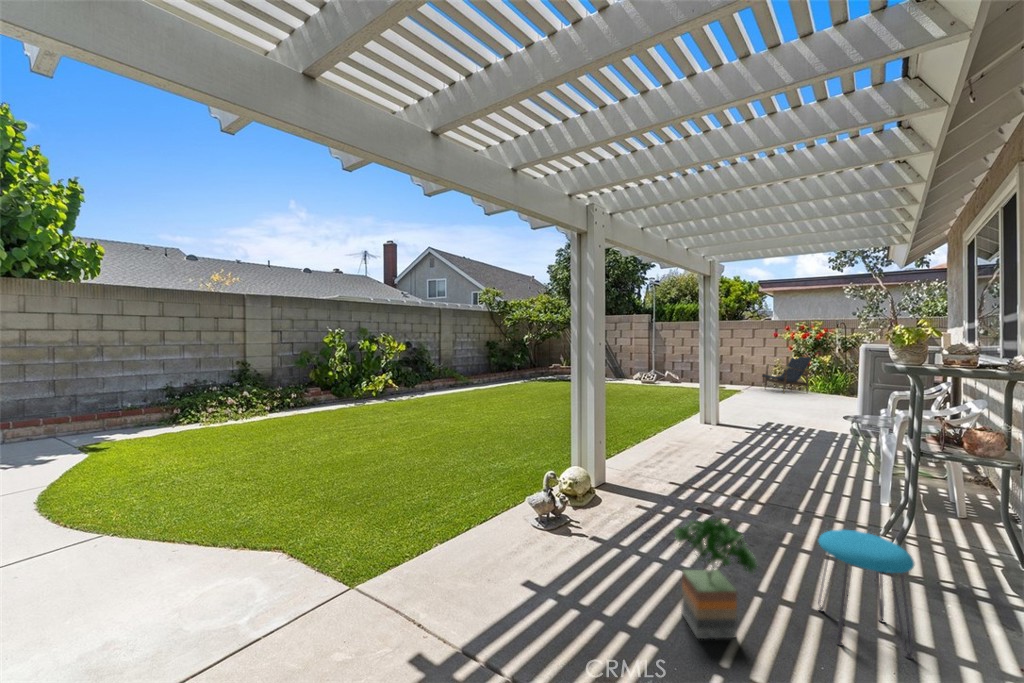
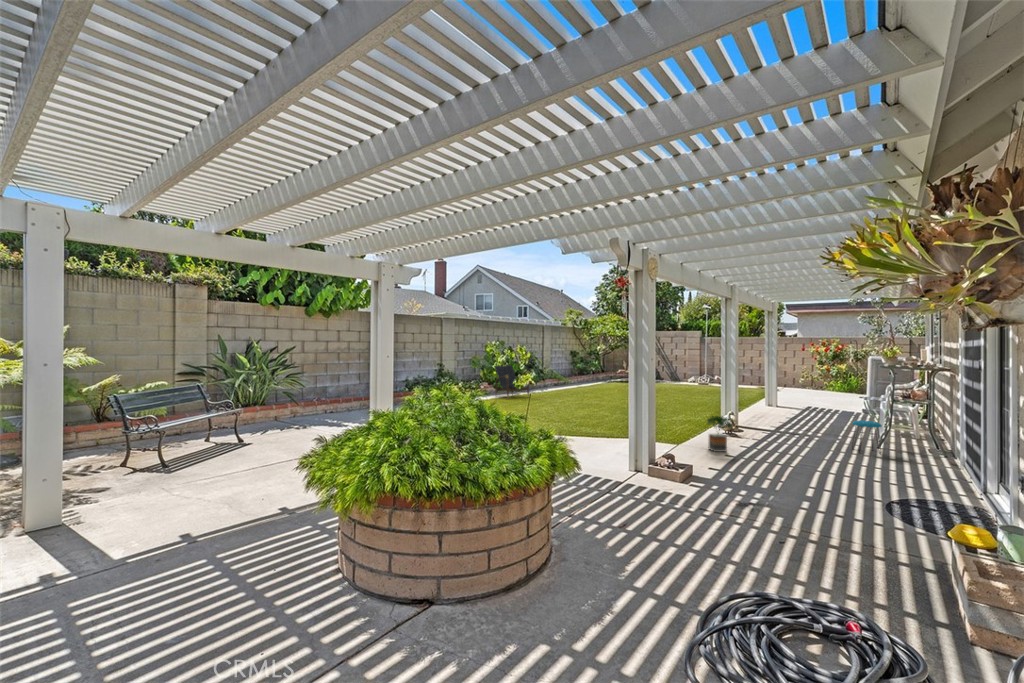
lounge chair: present [762,357,811,393] -> present [495,365,529,398]
potted tree: present [675,519,757,639] -> present [707,416,732,452]

